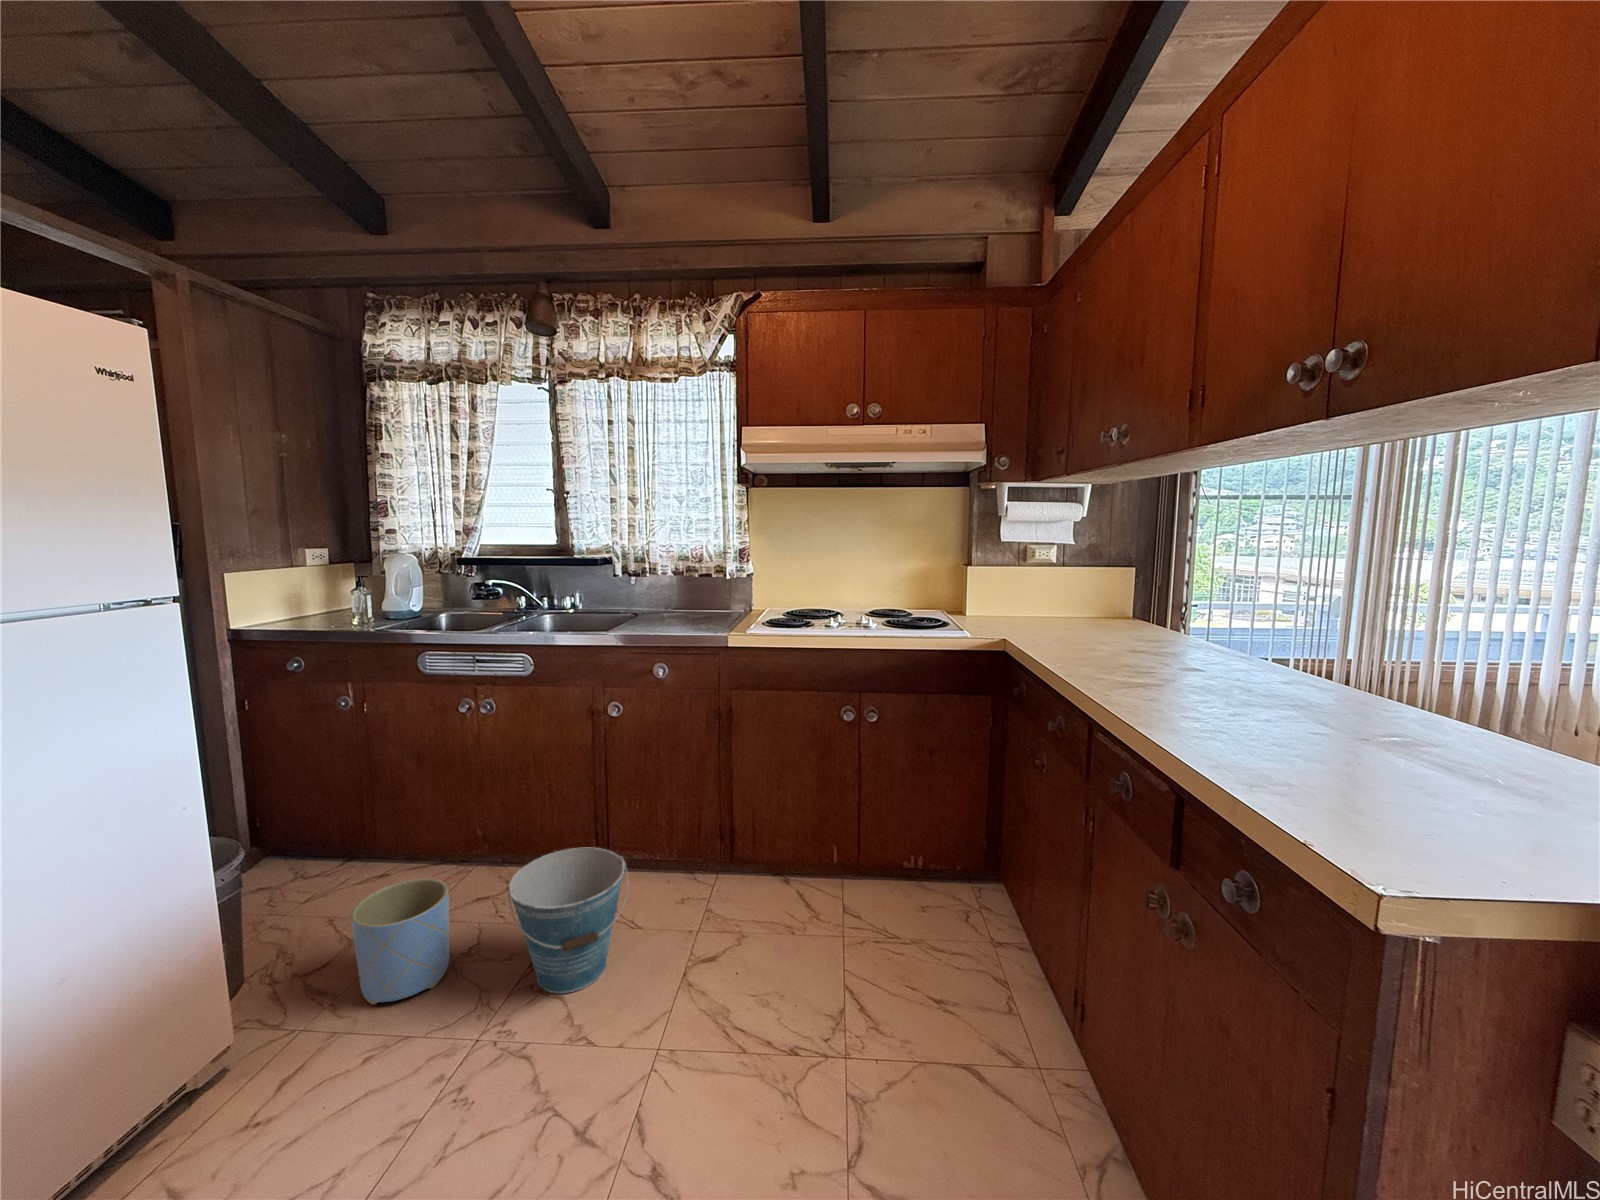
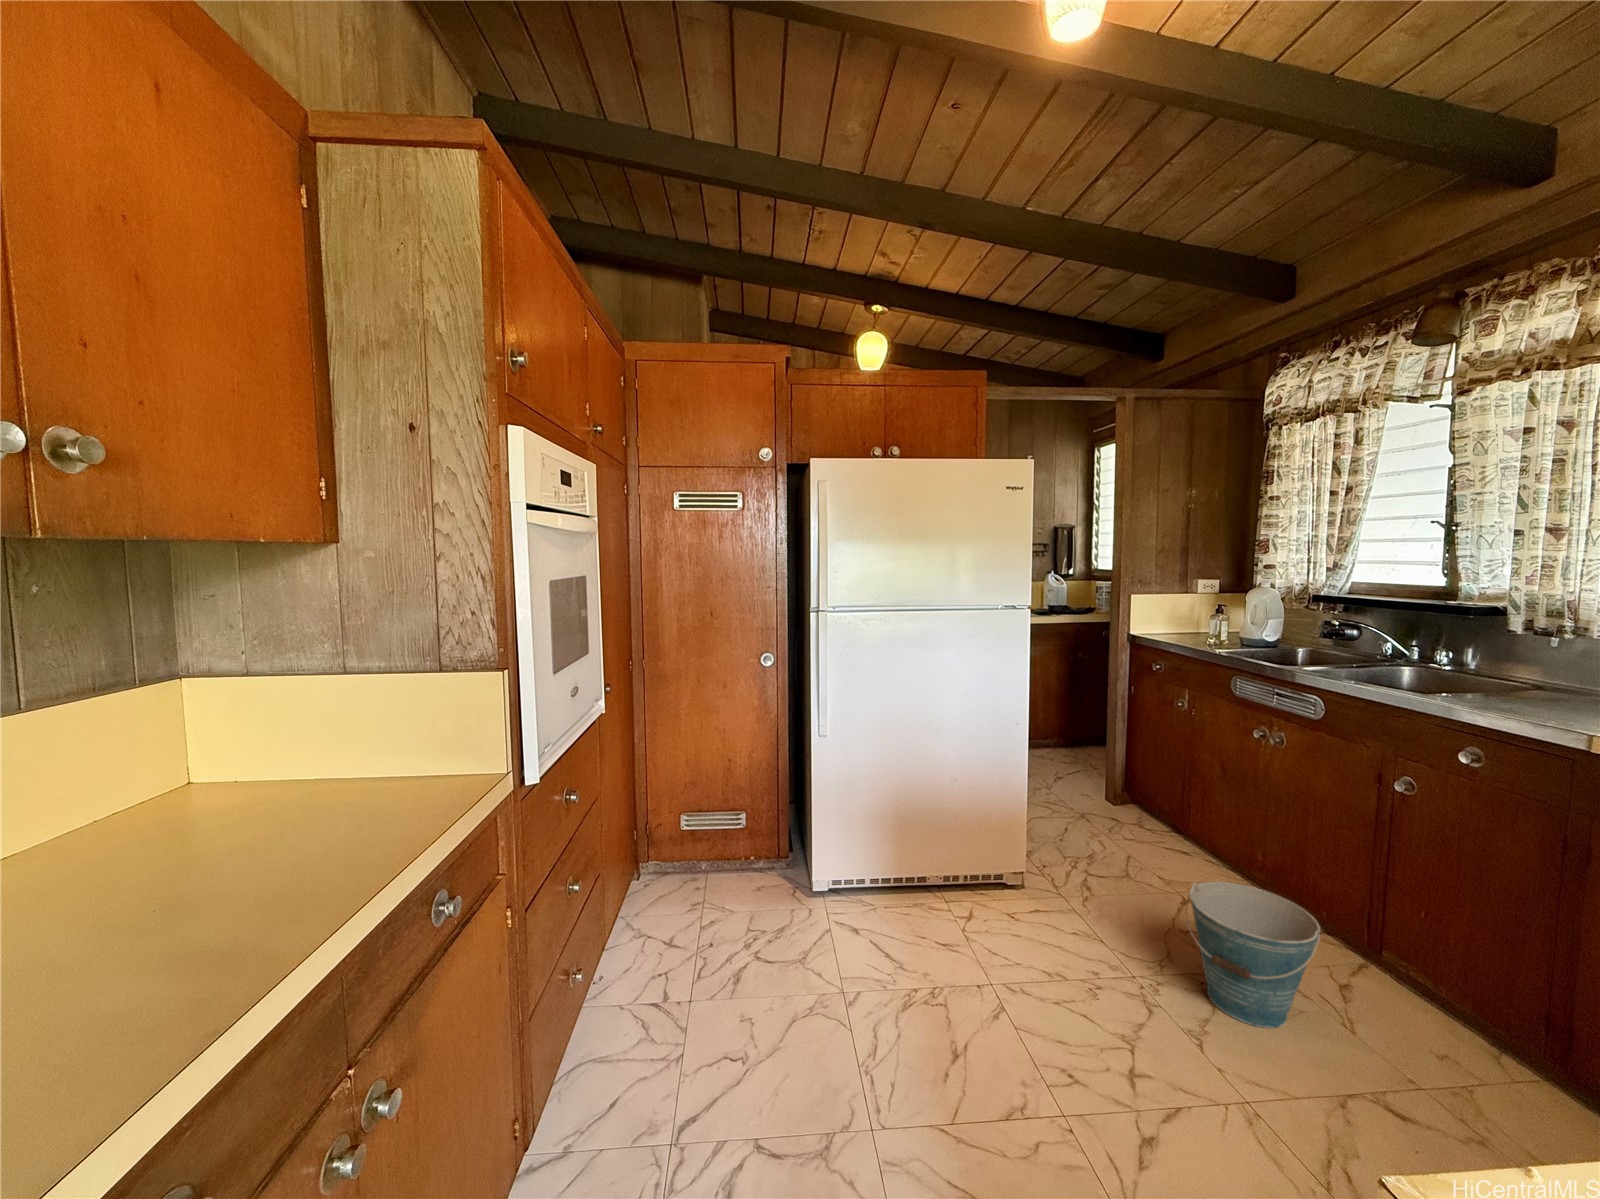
planter: present [351,878,449,1005] -> none [1104,839,1175,931]

